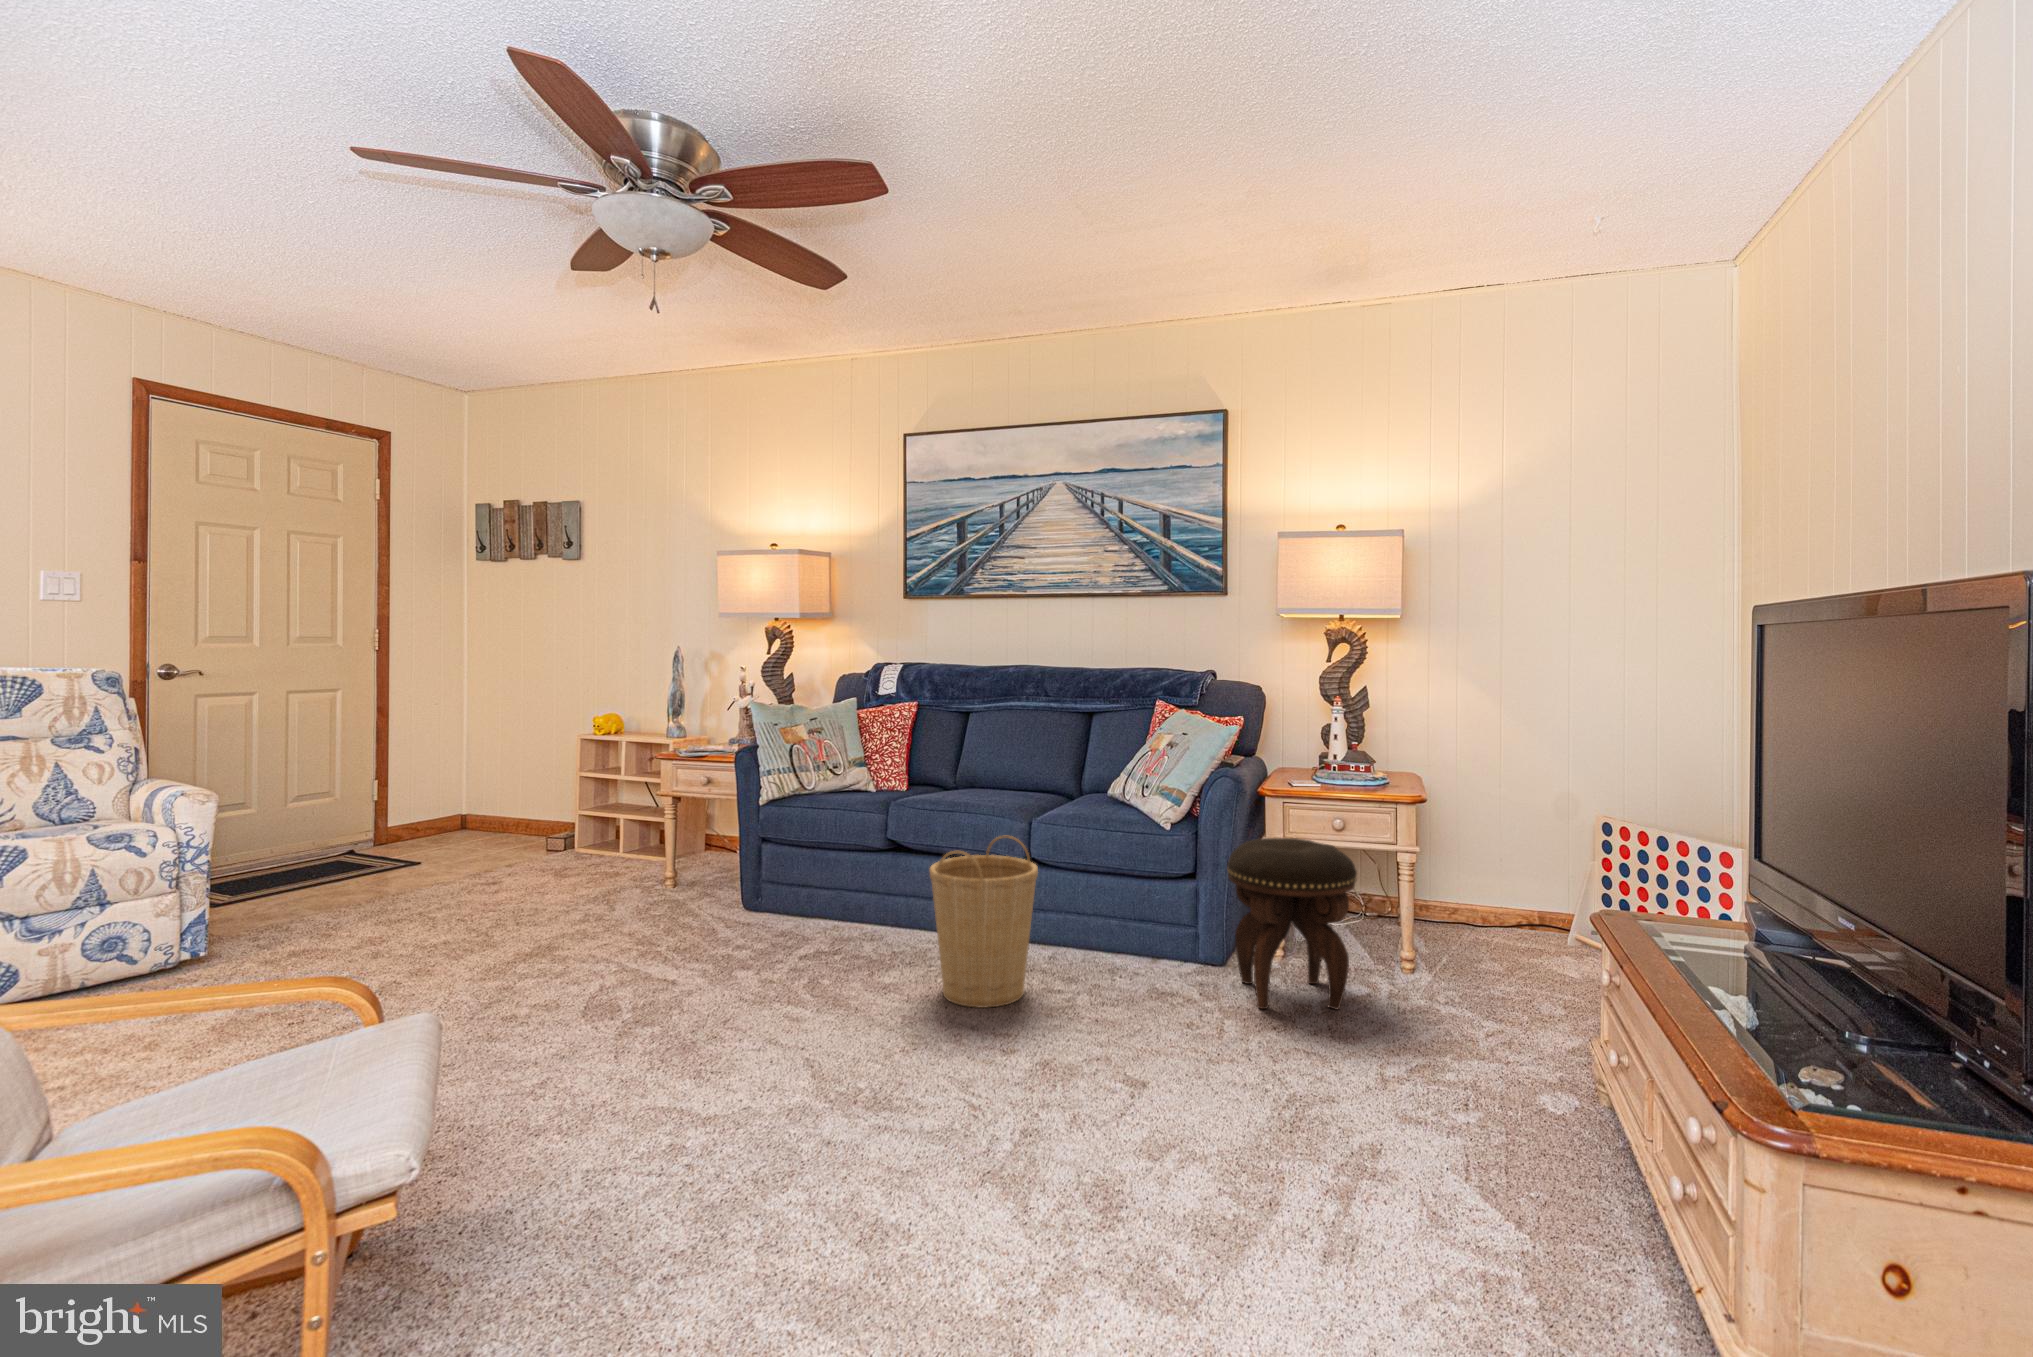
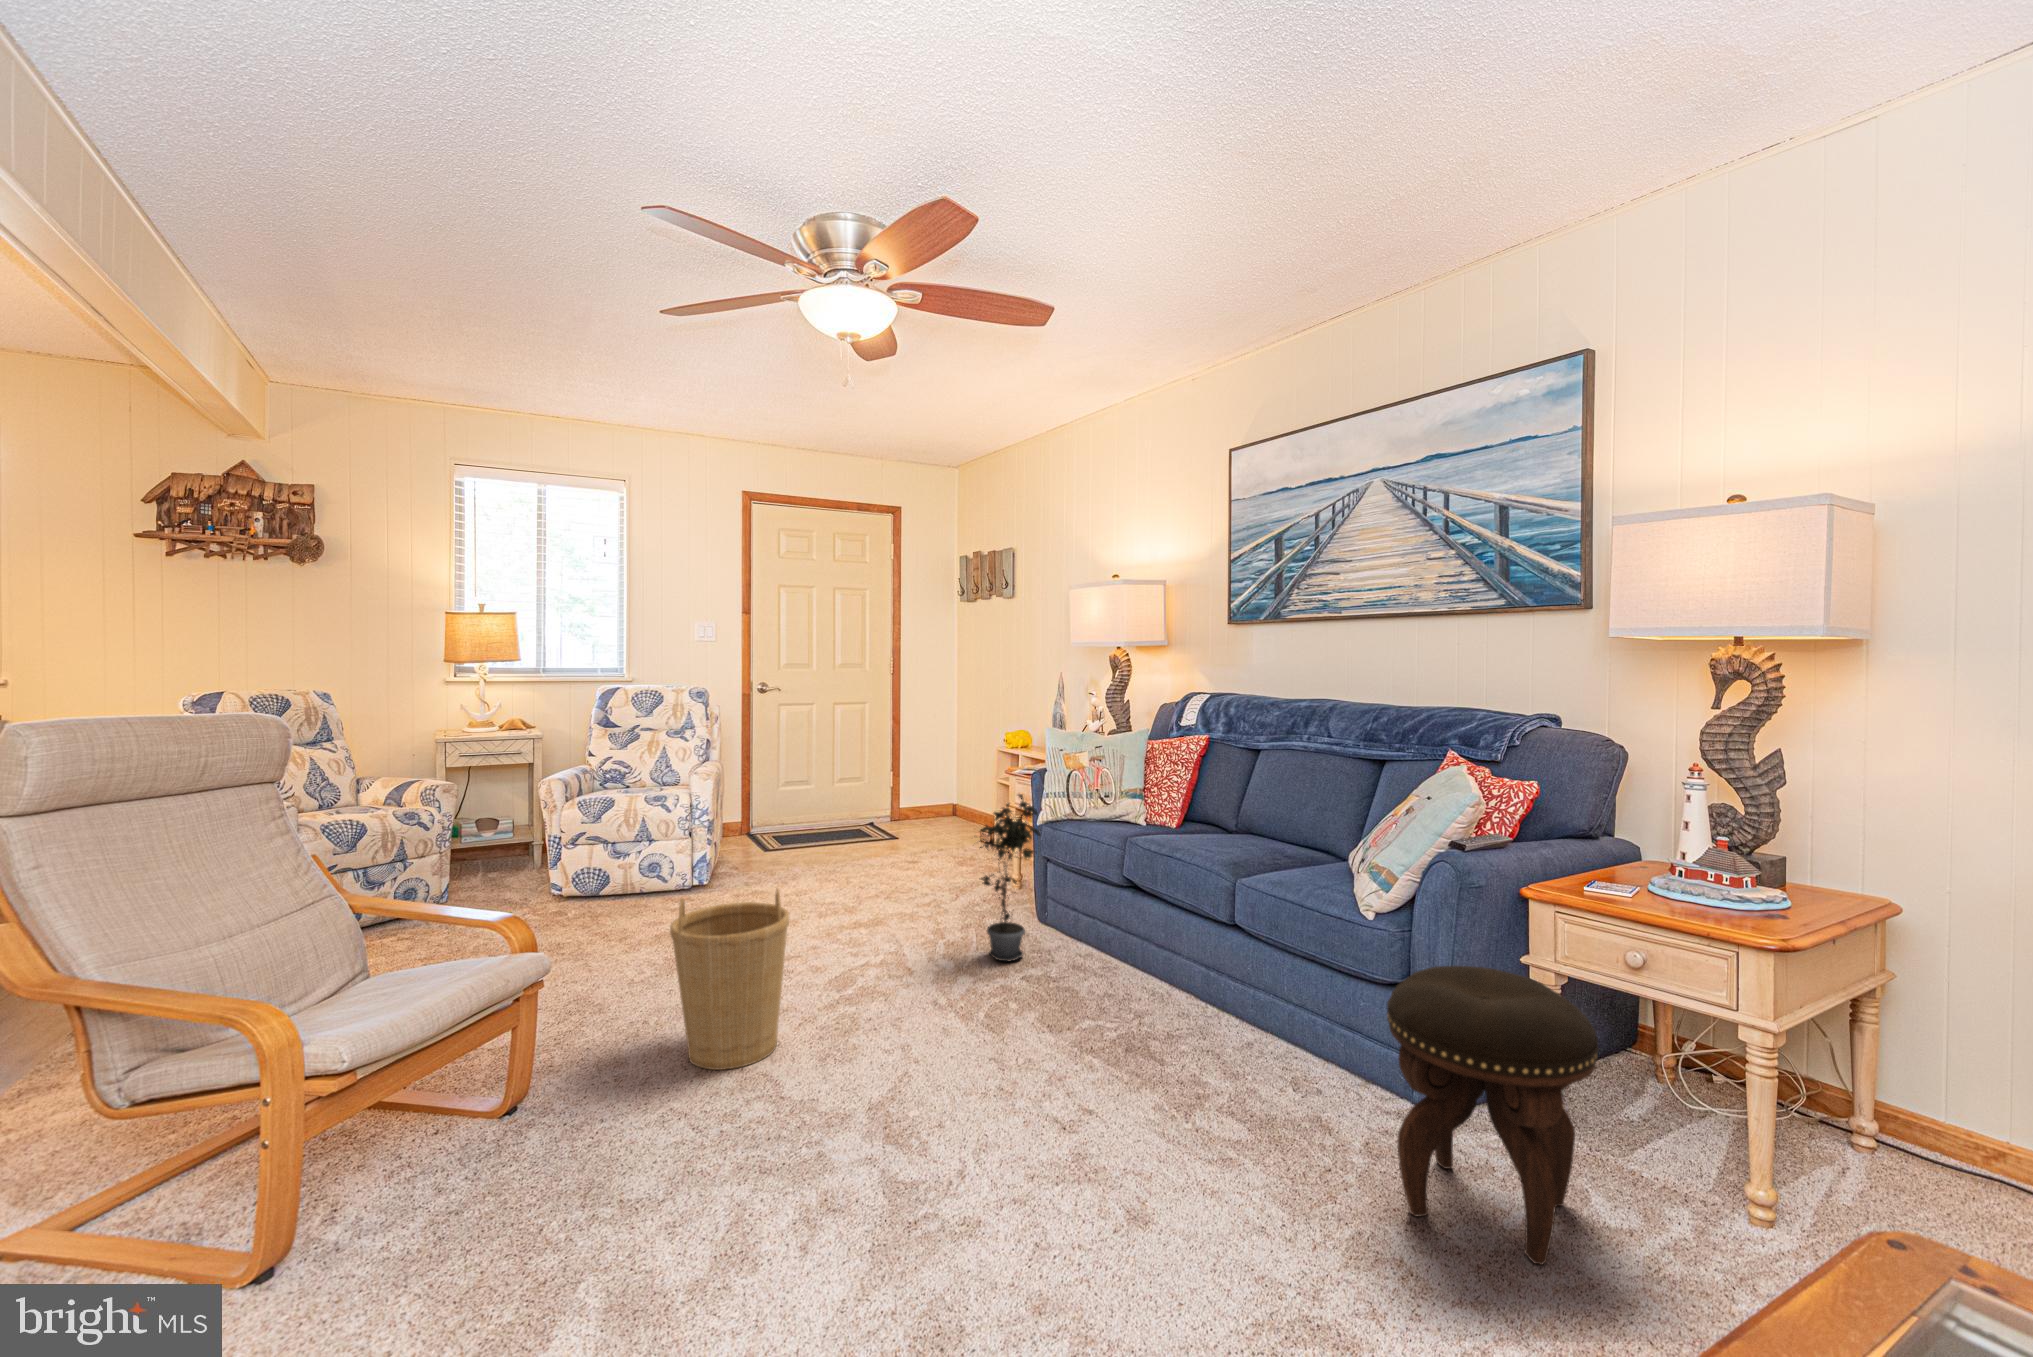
potted plant: none [730,769,818,948] -> present [979,794,1040,961]
basket: present [930,835,1038,1008] -> present [670,889,789,1070]

